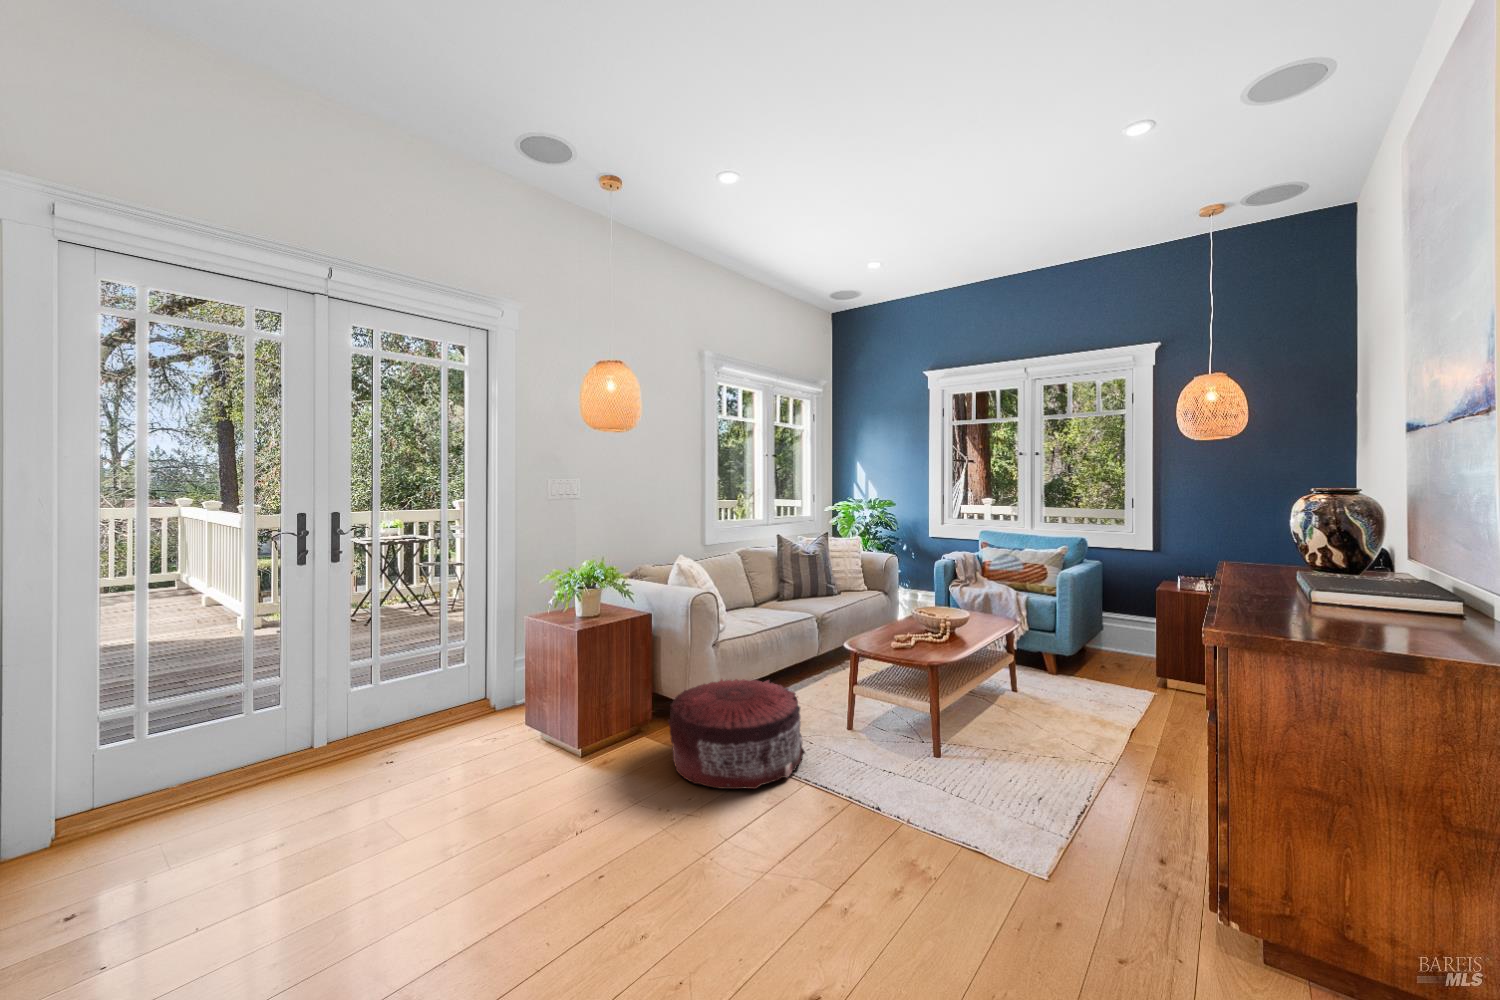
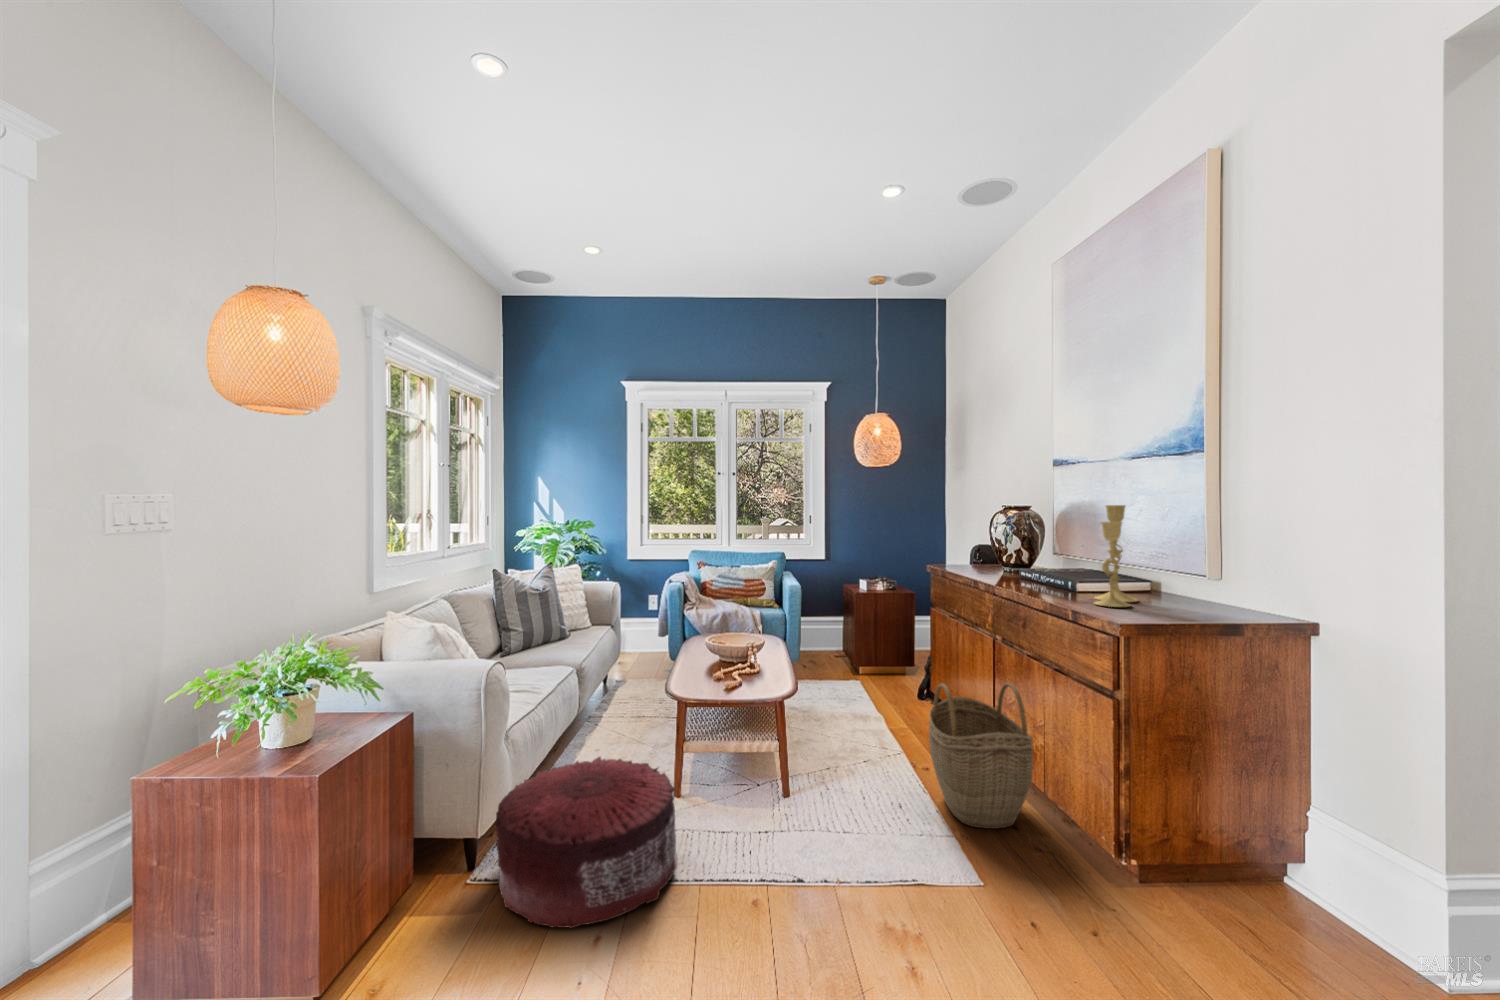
candlestick: none [1270,484,1378,625] -> present [1095,505,1138,607]
woven basket: none [1079,686,1205,871] -> present [929,683,1033,829]

